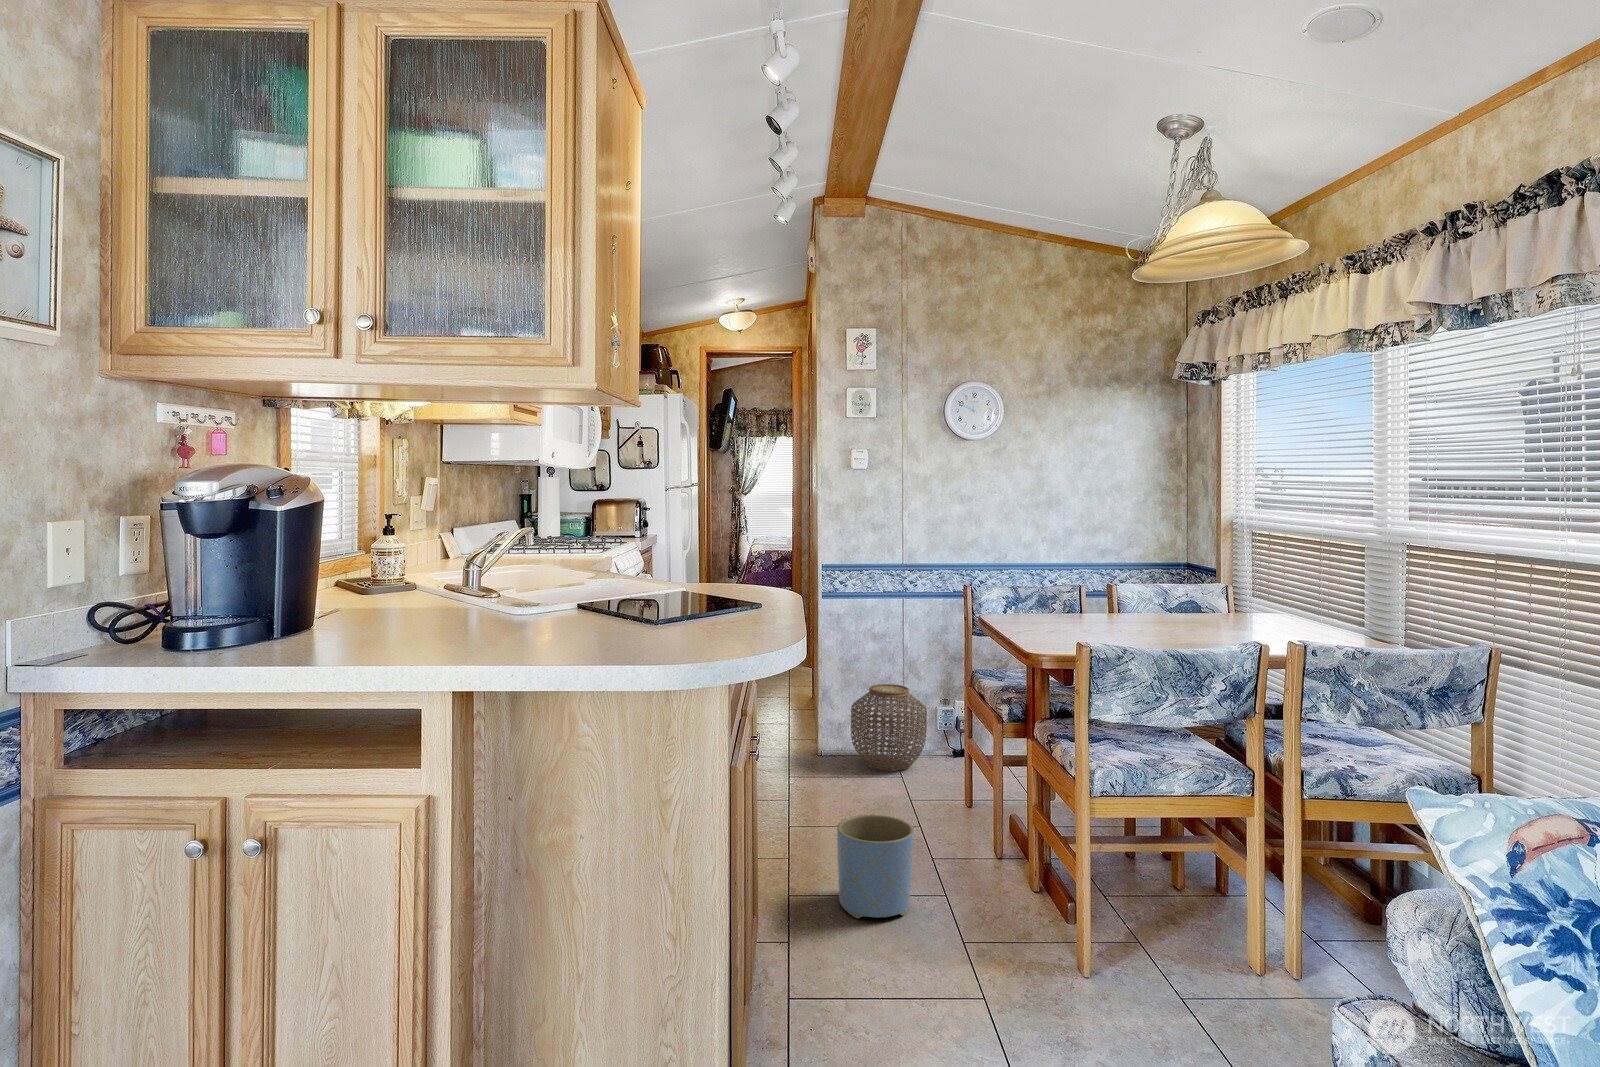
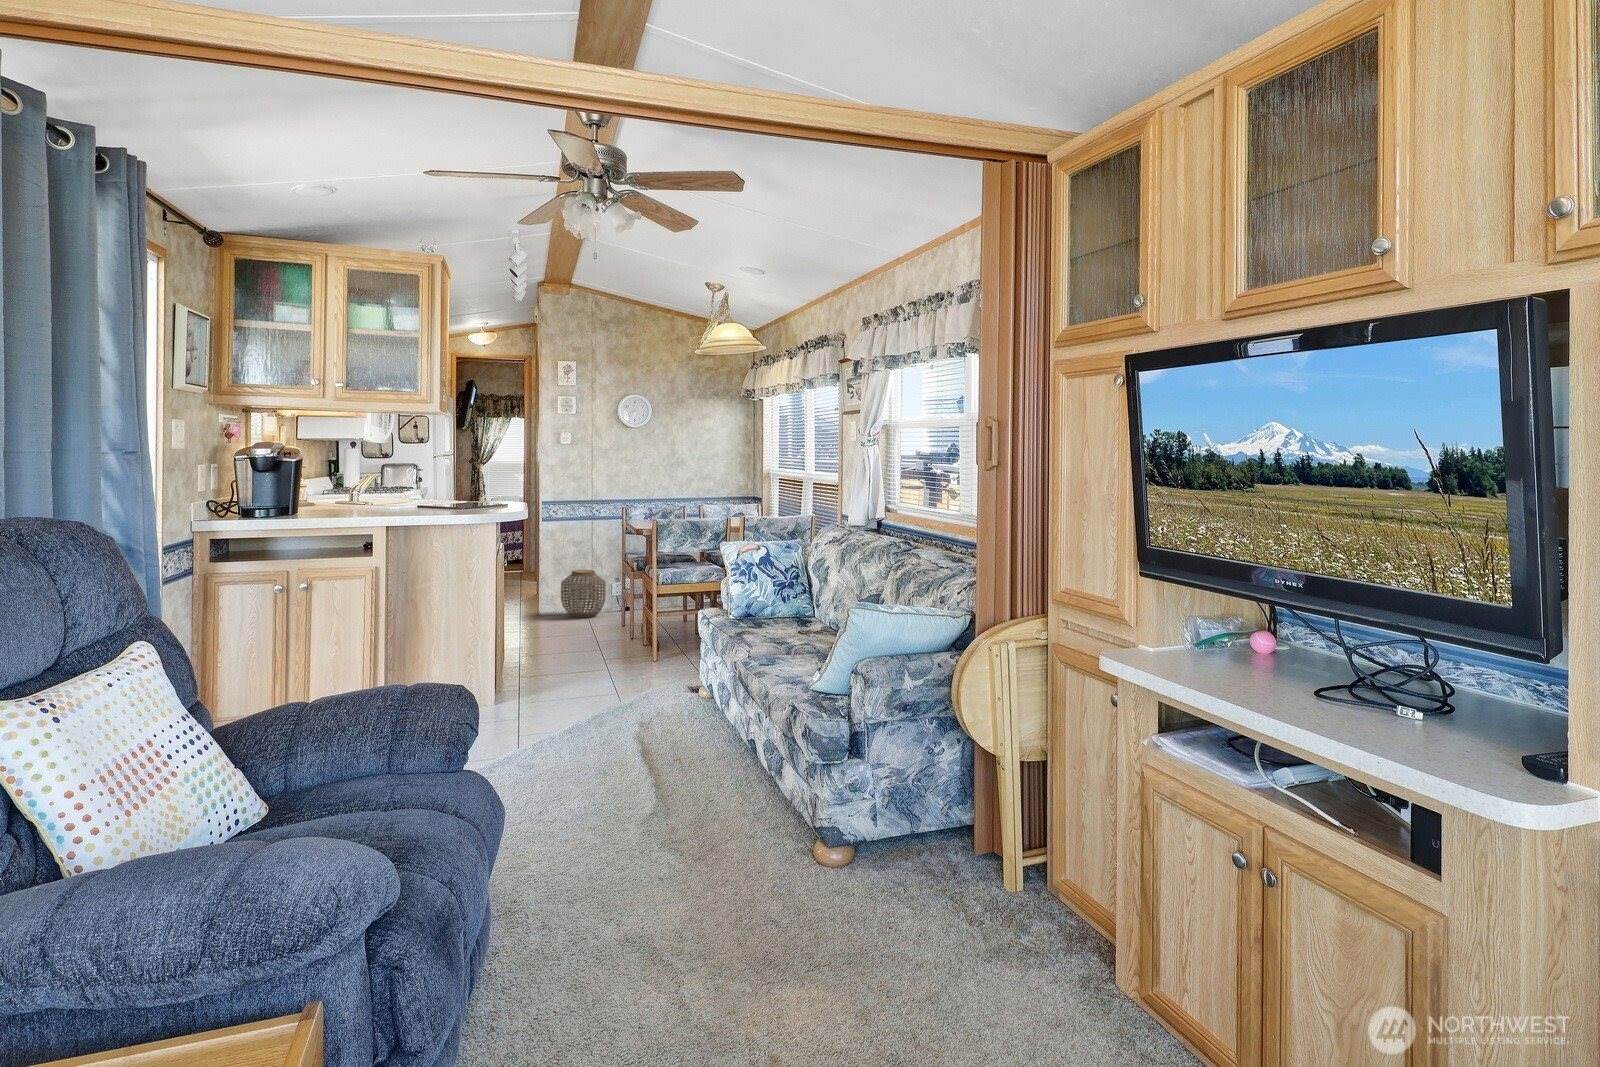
planter: present [837,815,914,918] -> none [549,612,586,655]

